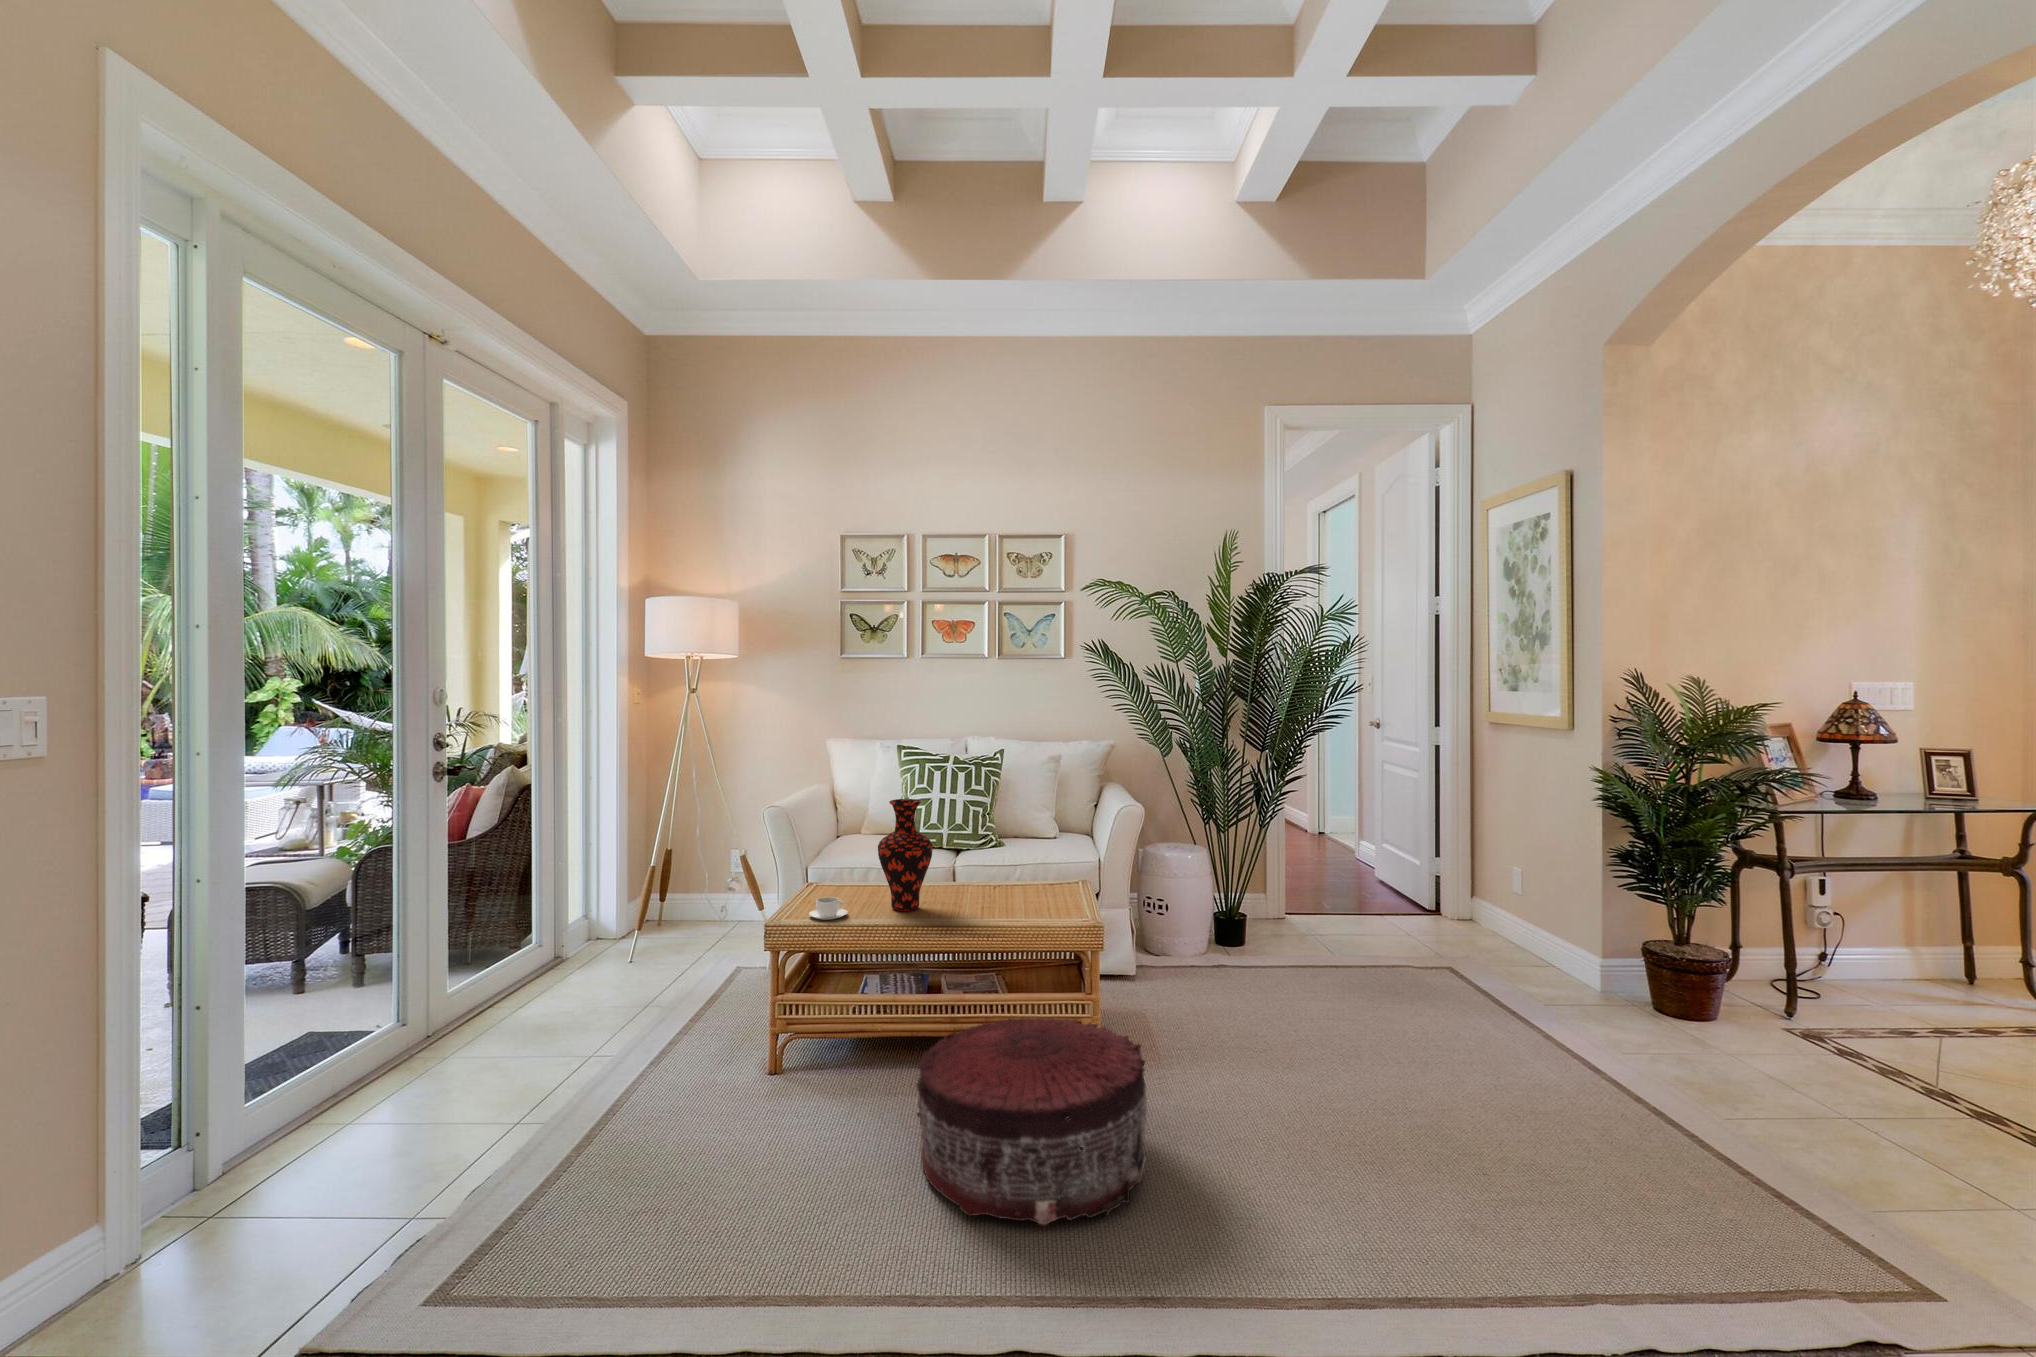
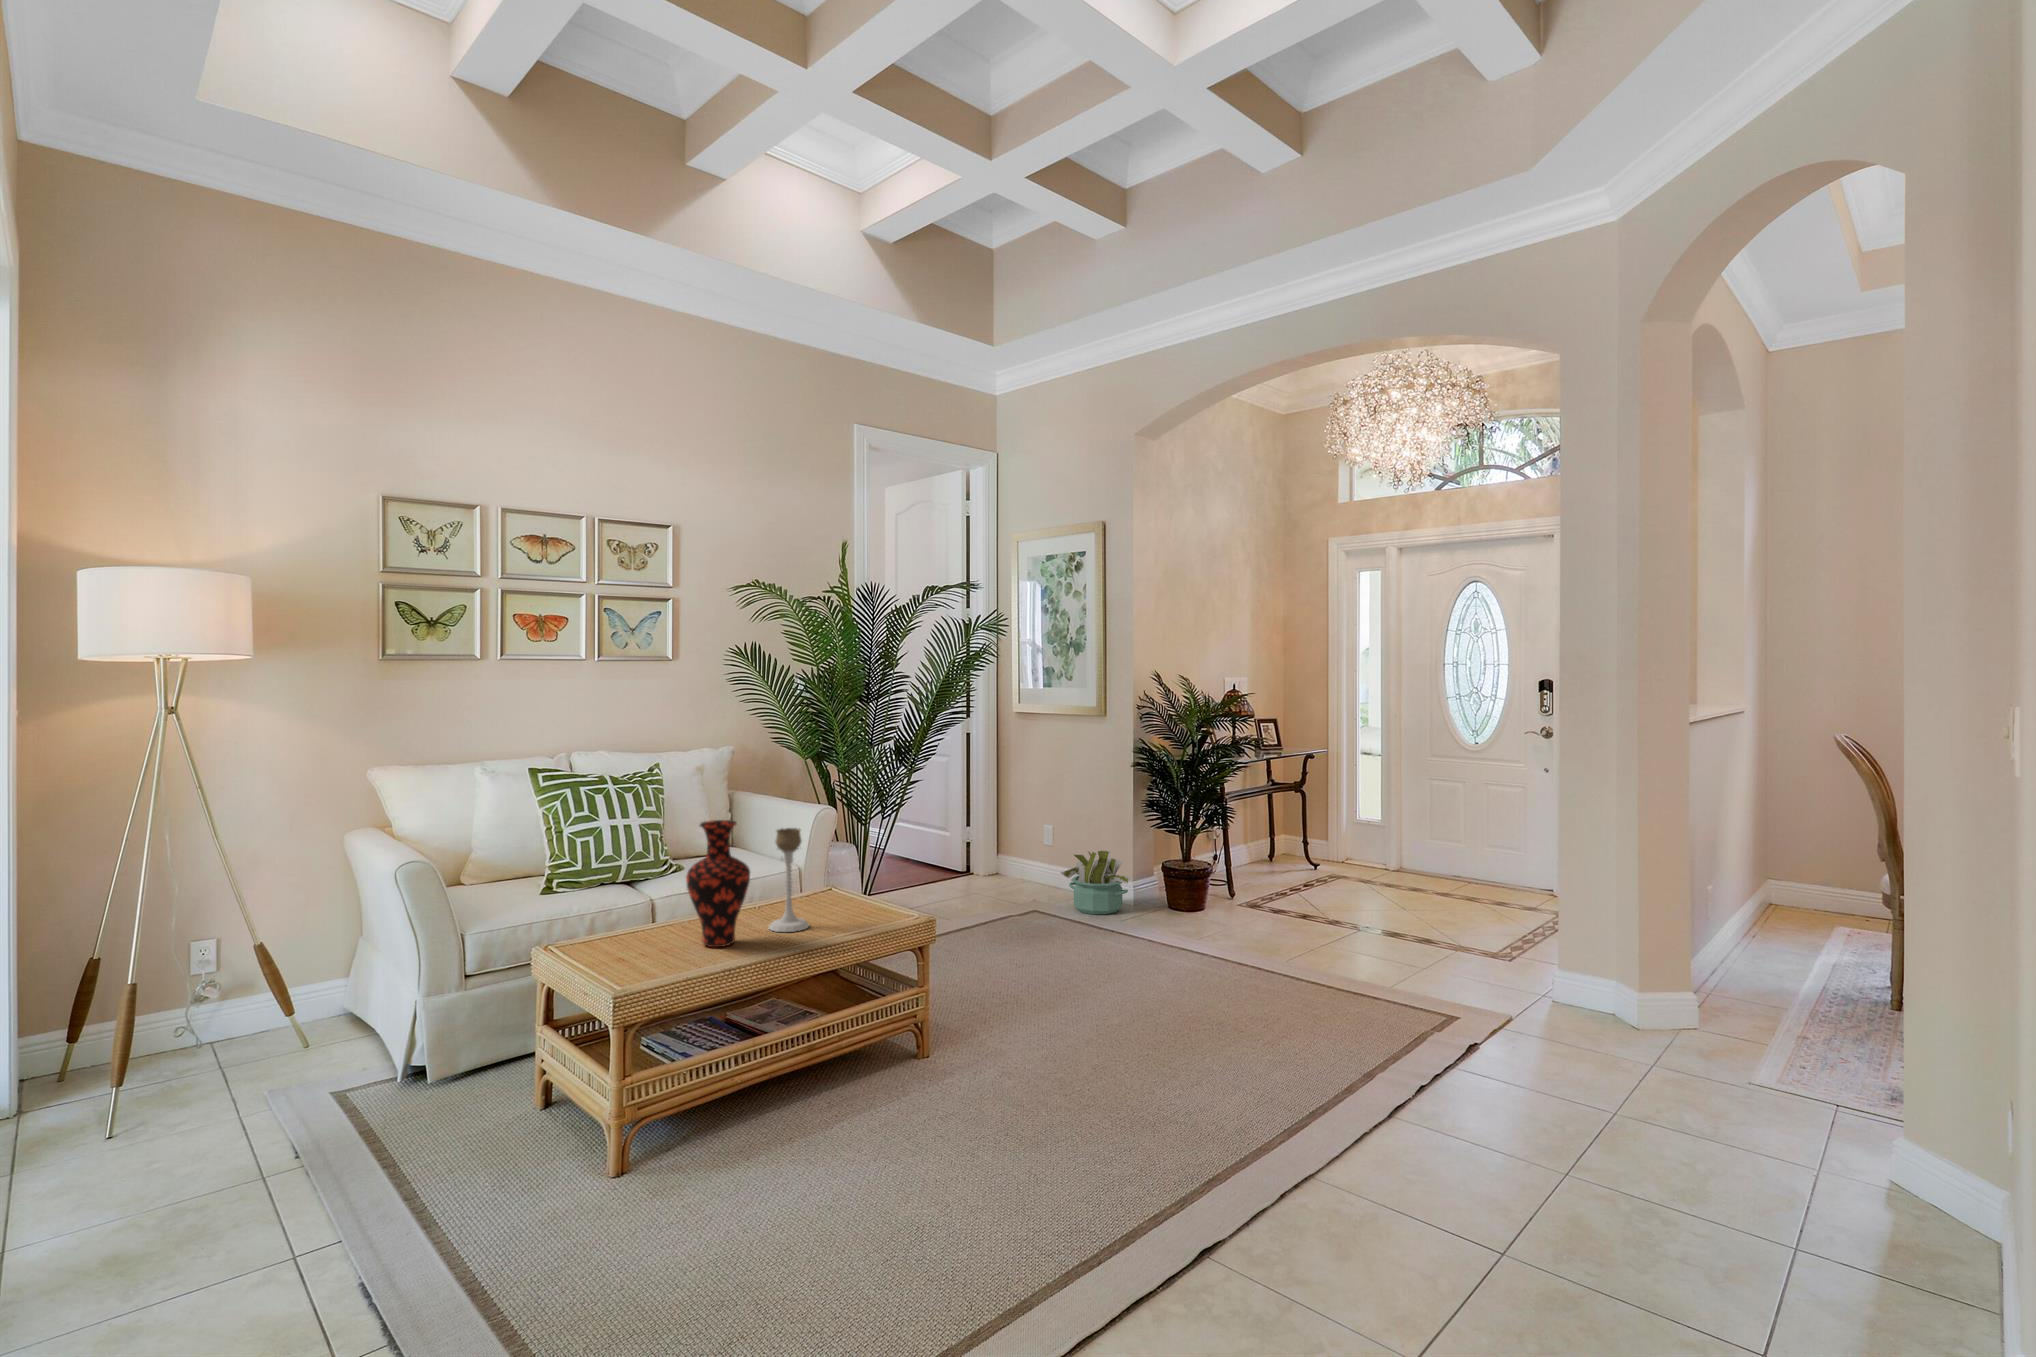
candle holder: none [962,814,999,912] -> present [769,828,809,932]
coffee cup: present [809,897,847,920] -> none [633,945,681,973]
decorative plant: none [1477,899,1578,984] -> present [1061,850,1130,915]
pouf: present [916,1018,1147,1225] -> none [881,999,1112,1188]

